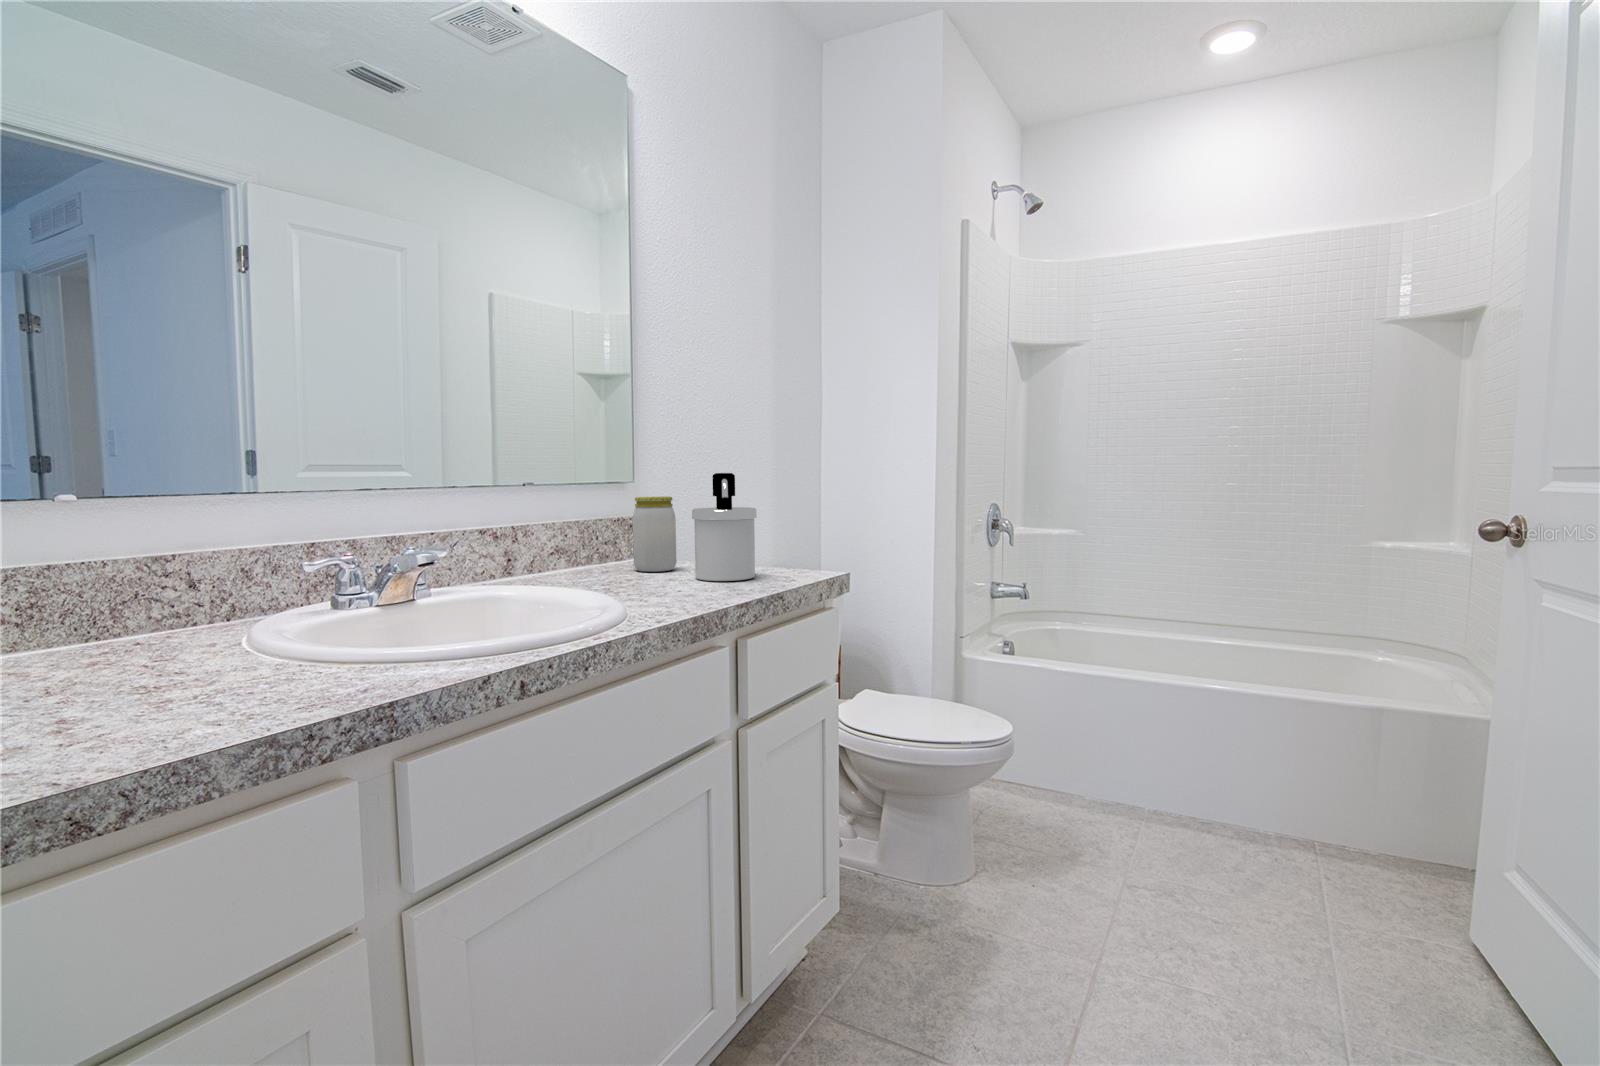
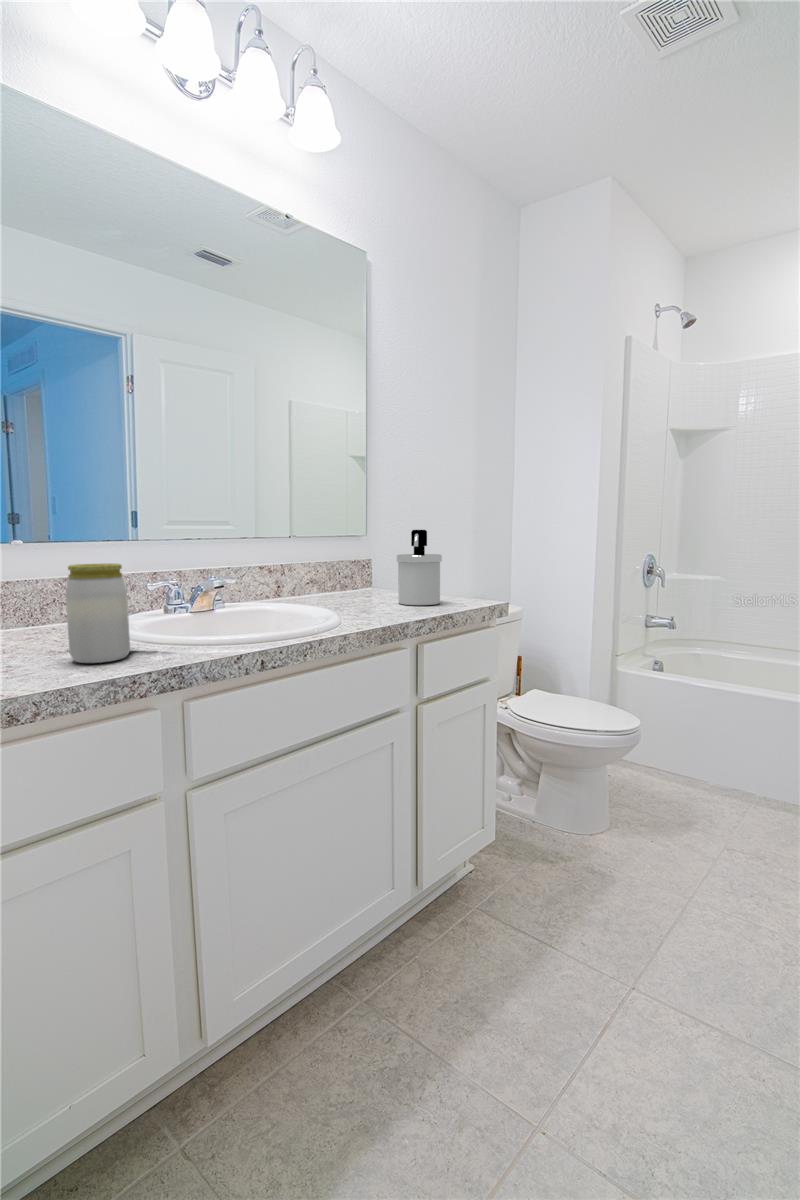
jar: present [633,496,676,572] -> present [66,563,130,663]

